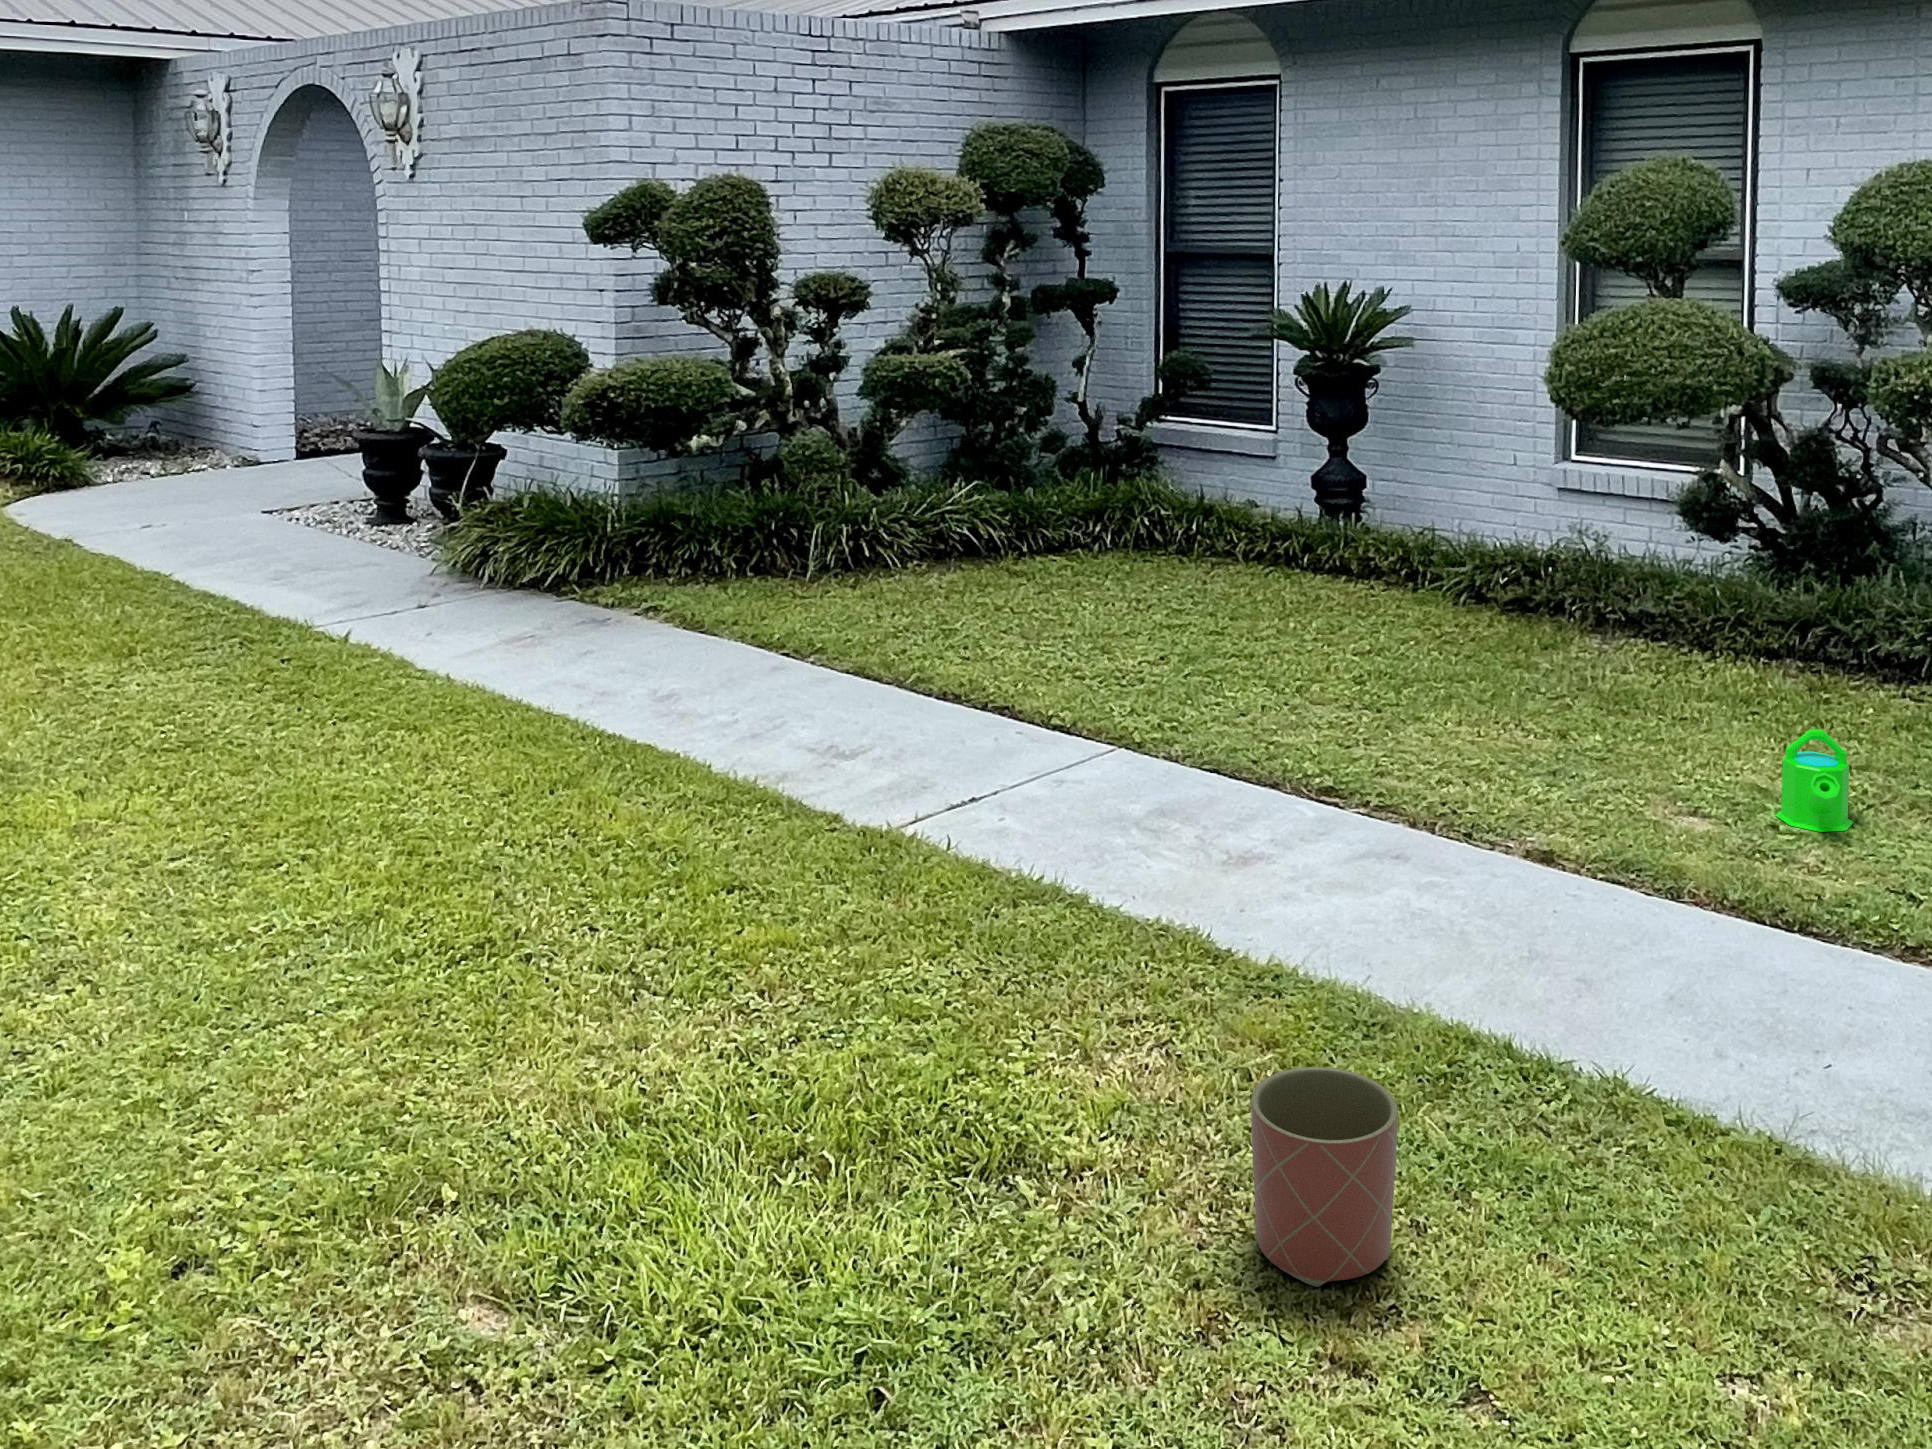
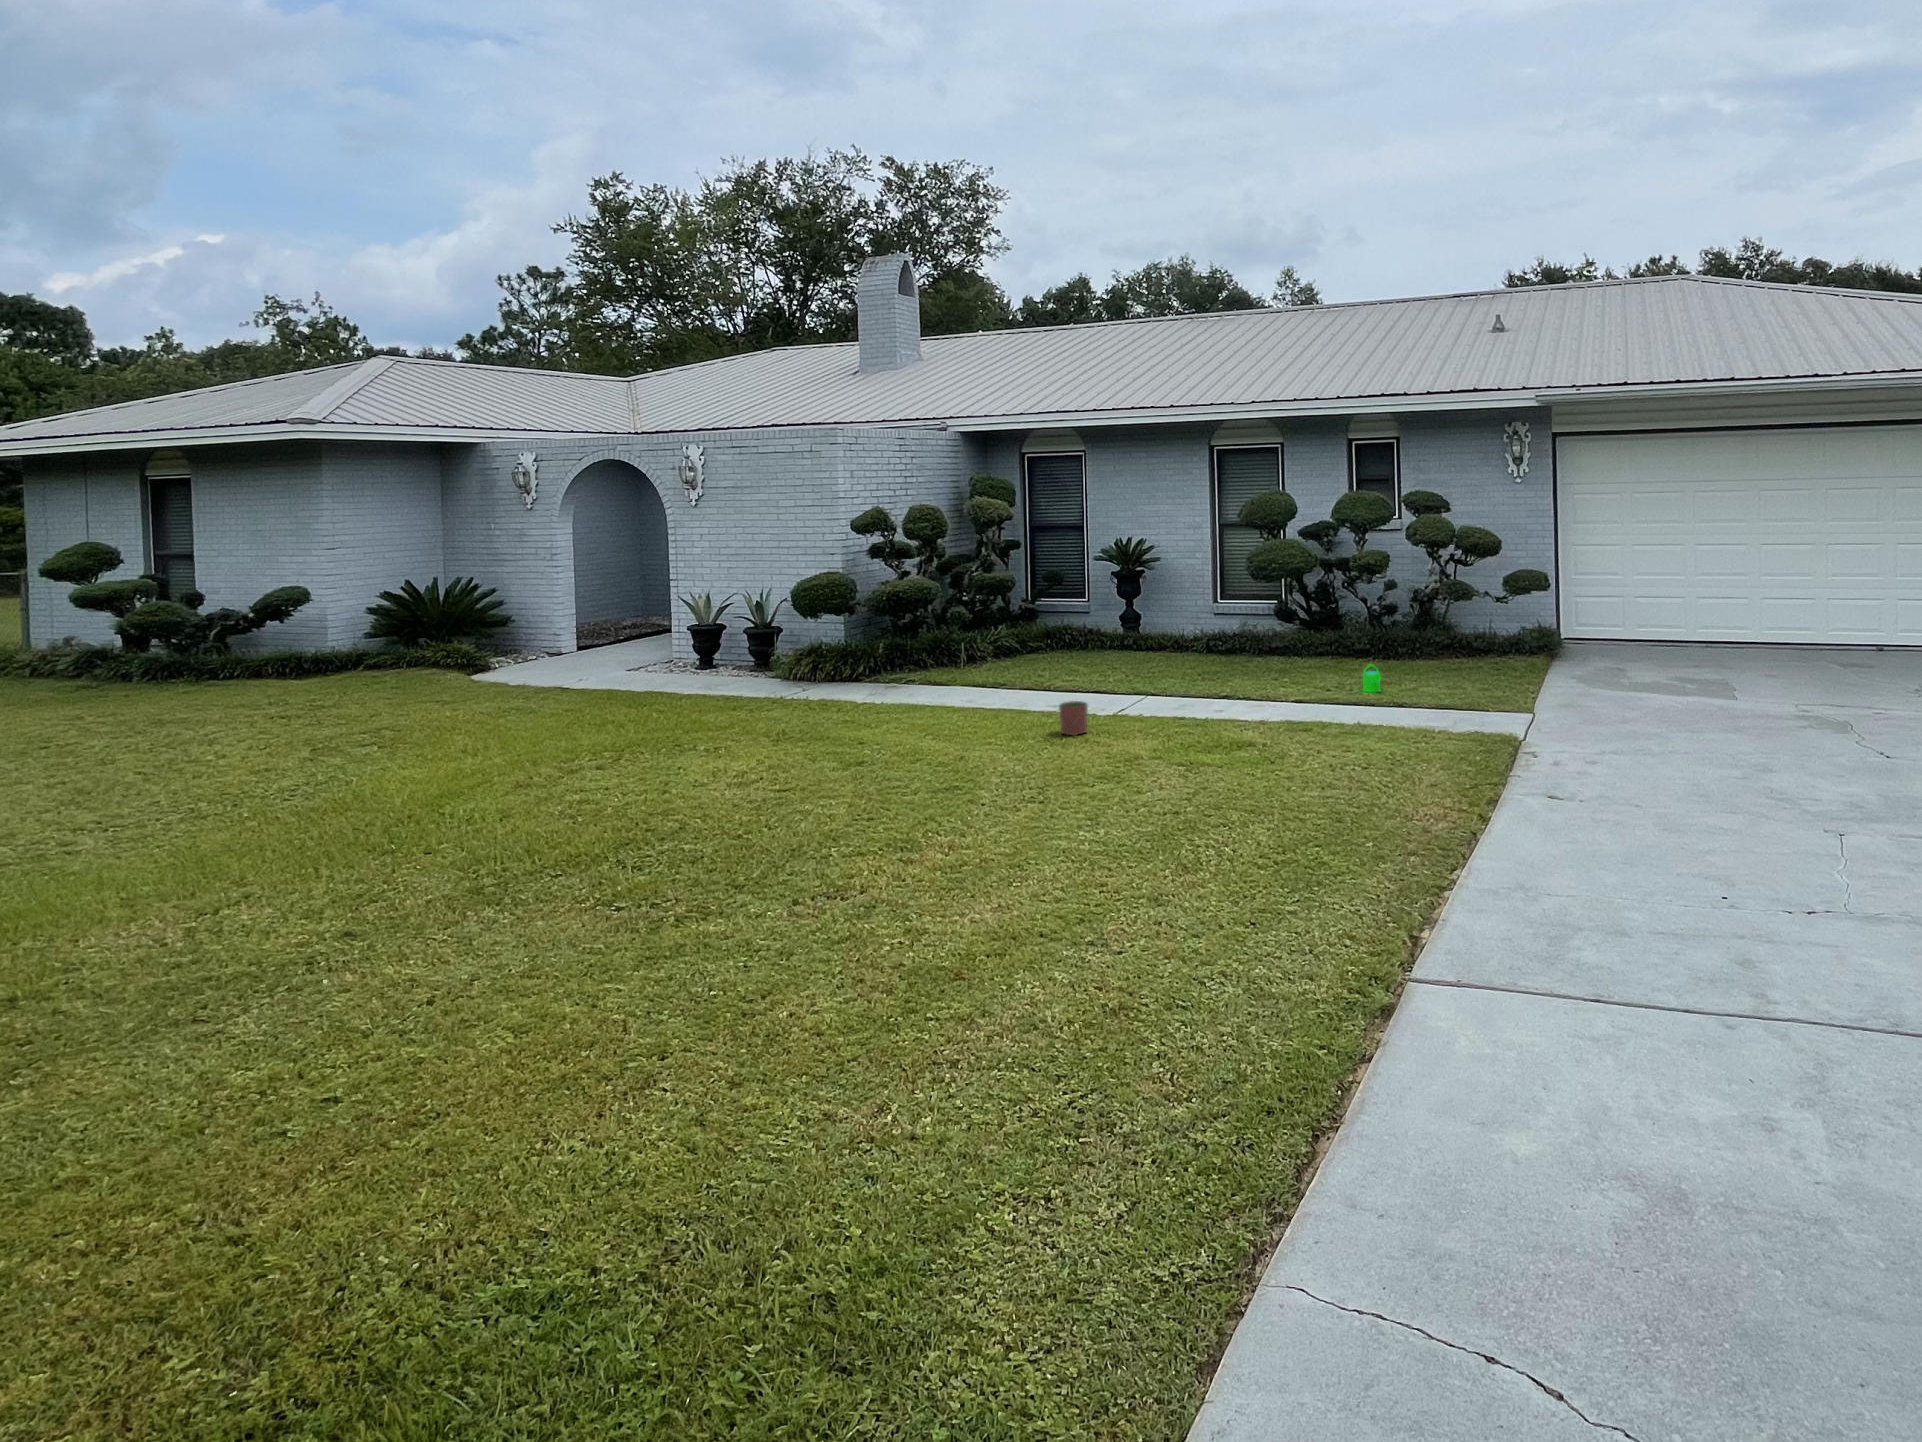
planter: present [1251,1067,1398,1287] -> present [1059,701,1088,736]

